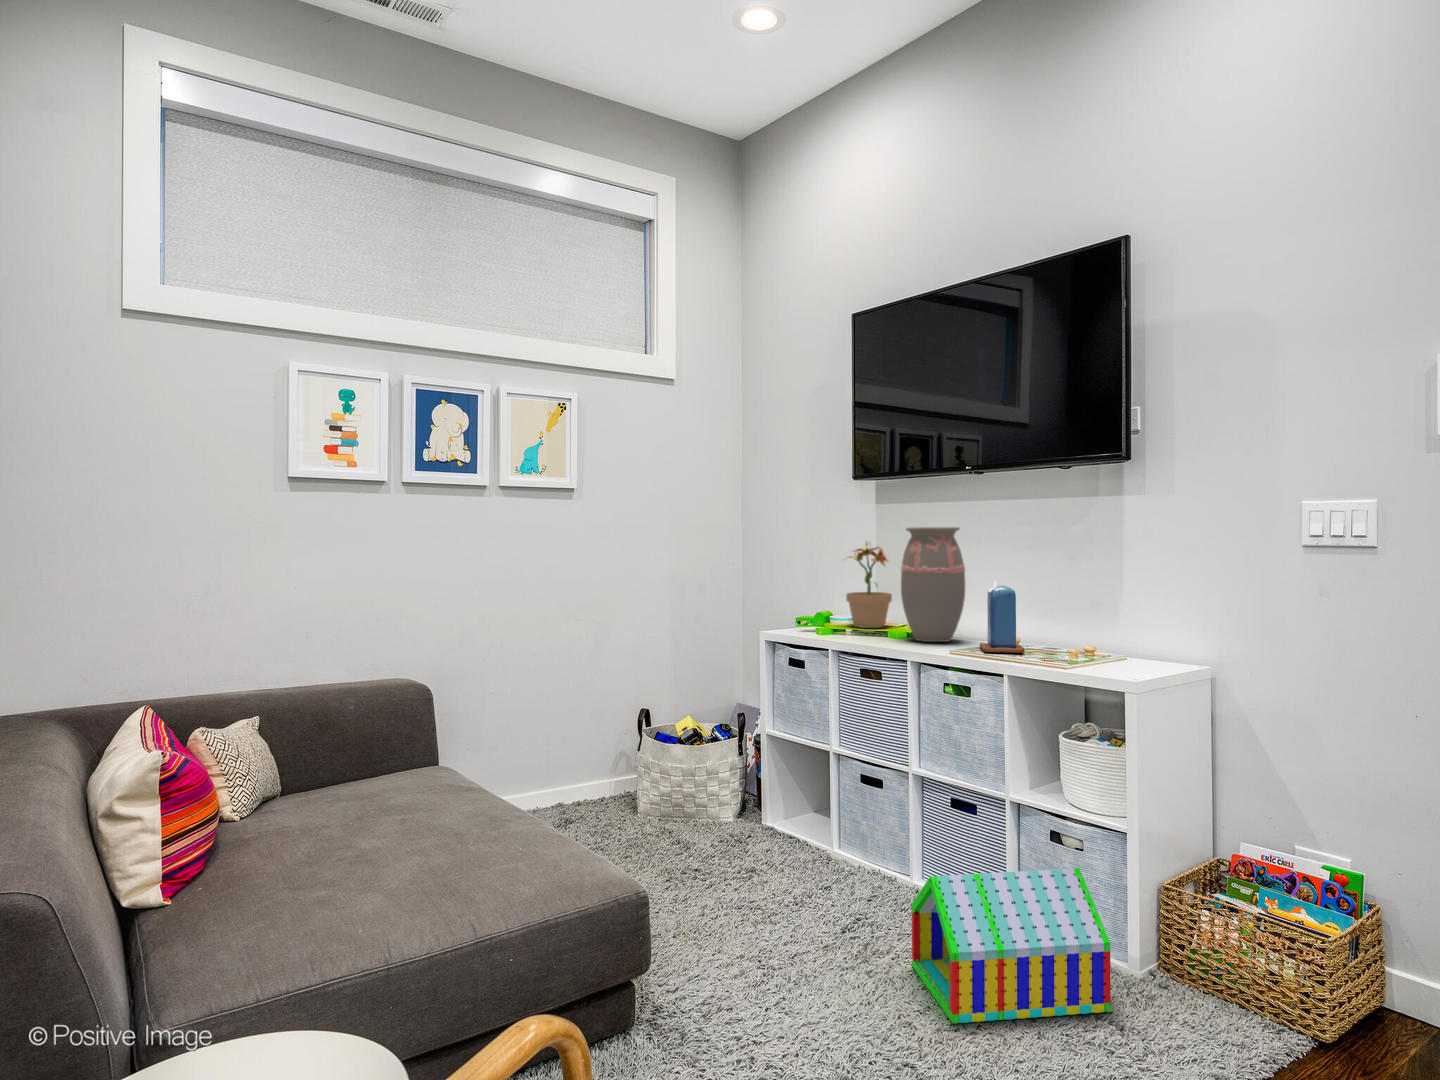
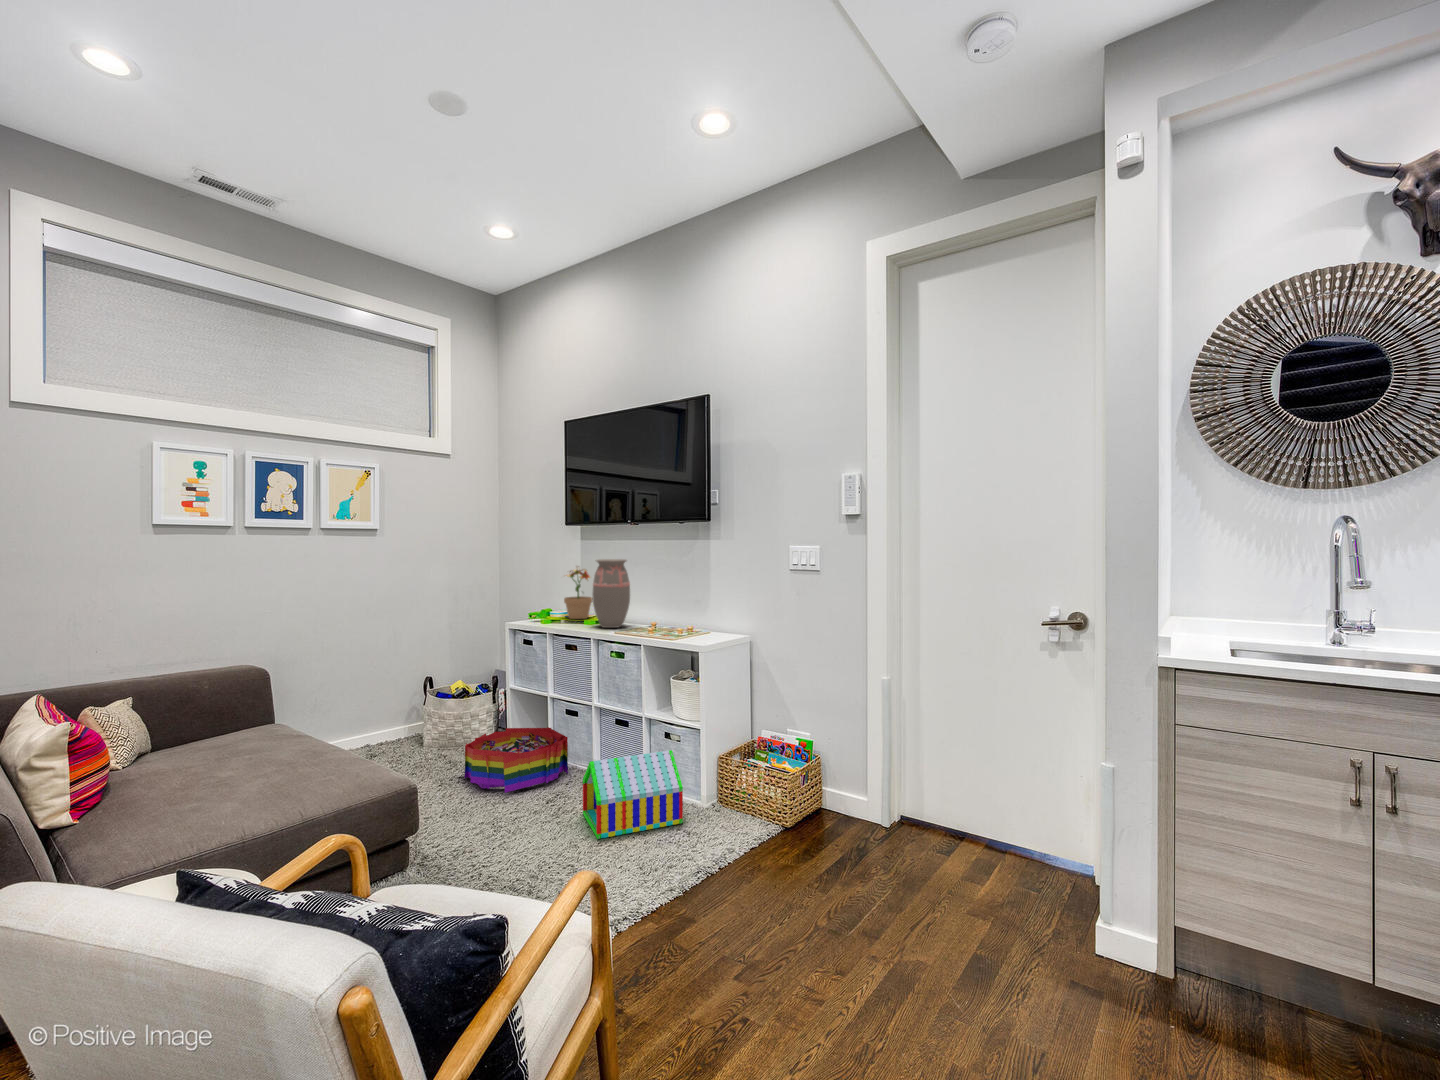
candle: present [980,580,1024,653] -> none [635,592,658,634]
storage bin: none [704,798,867,908] -> present [465,727,568,793]

